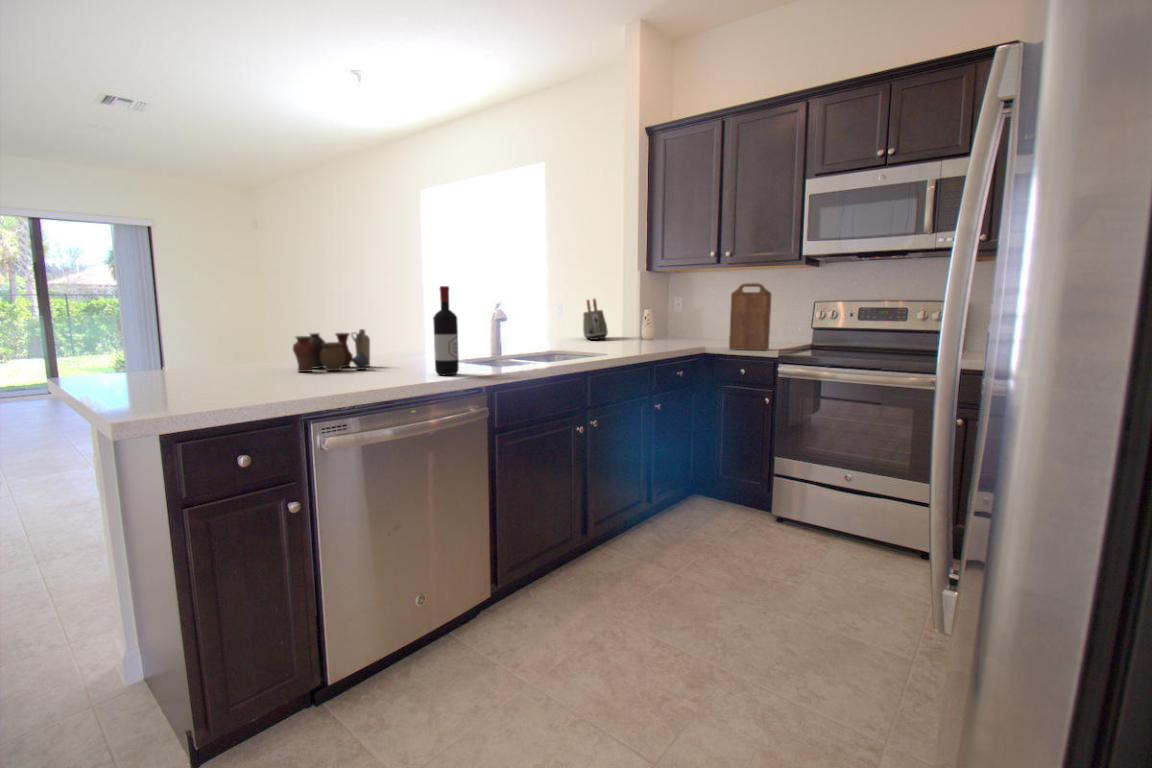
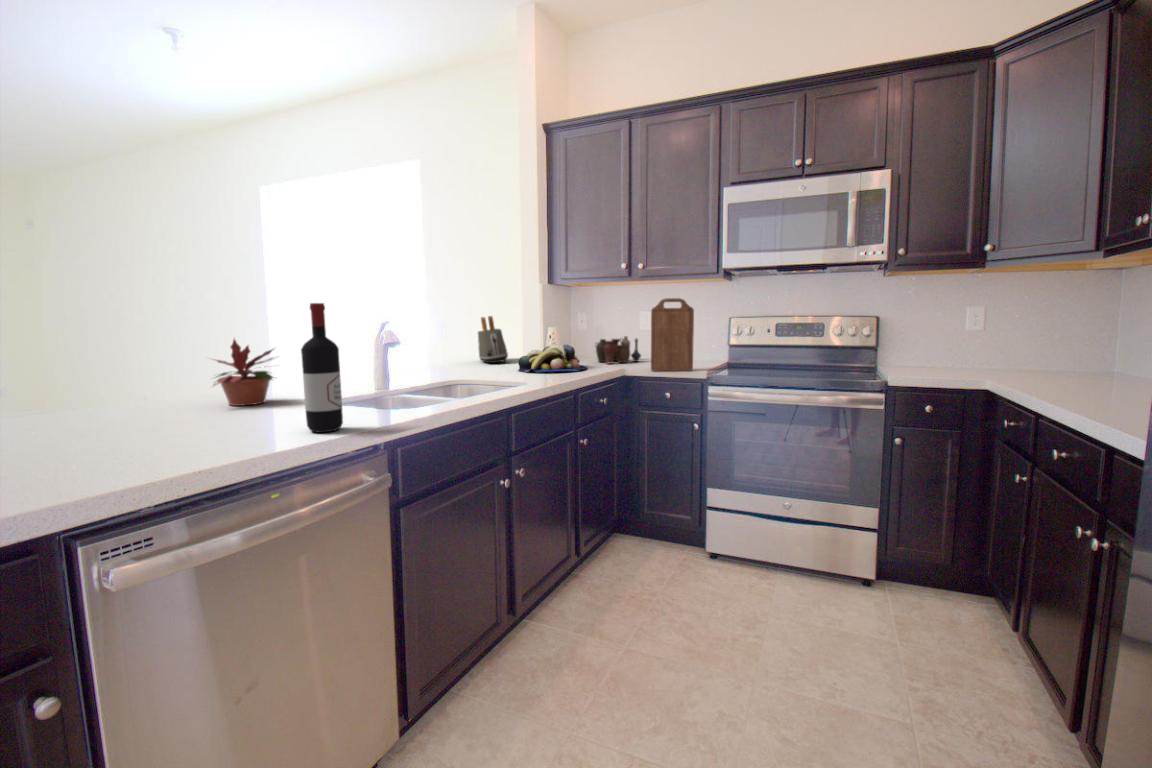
potted plant: none [370,311,426,360] -> present [213,340,273,406]
fruit bowl: none [611,324,673,348] -> present [518,345,587,372]
vase: present [293,329,370,372] -> present [596,336,641,364]

